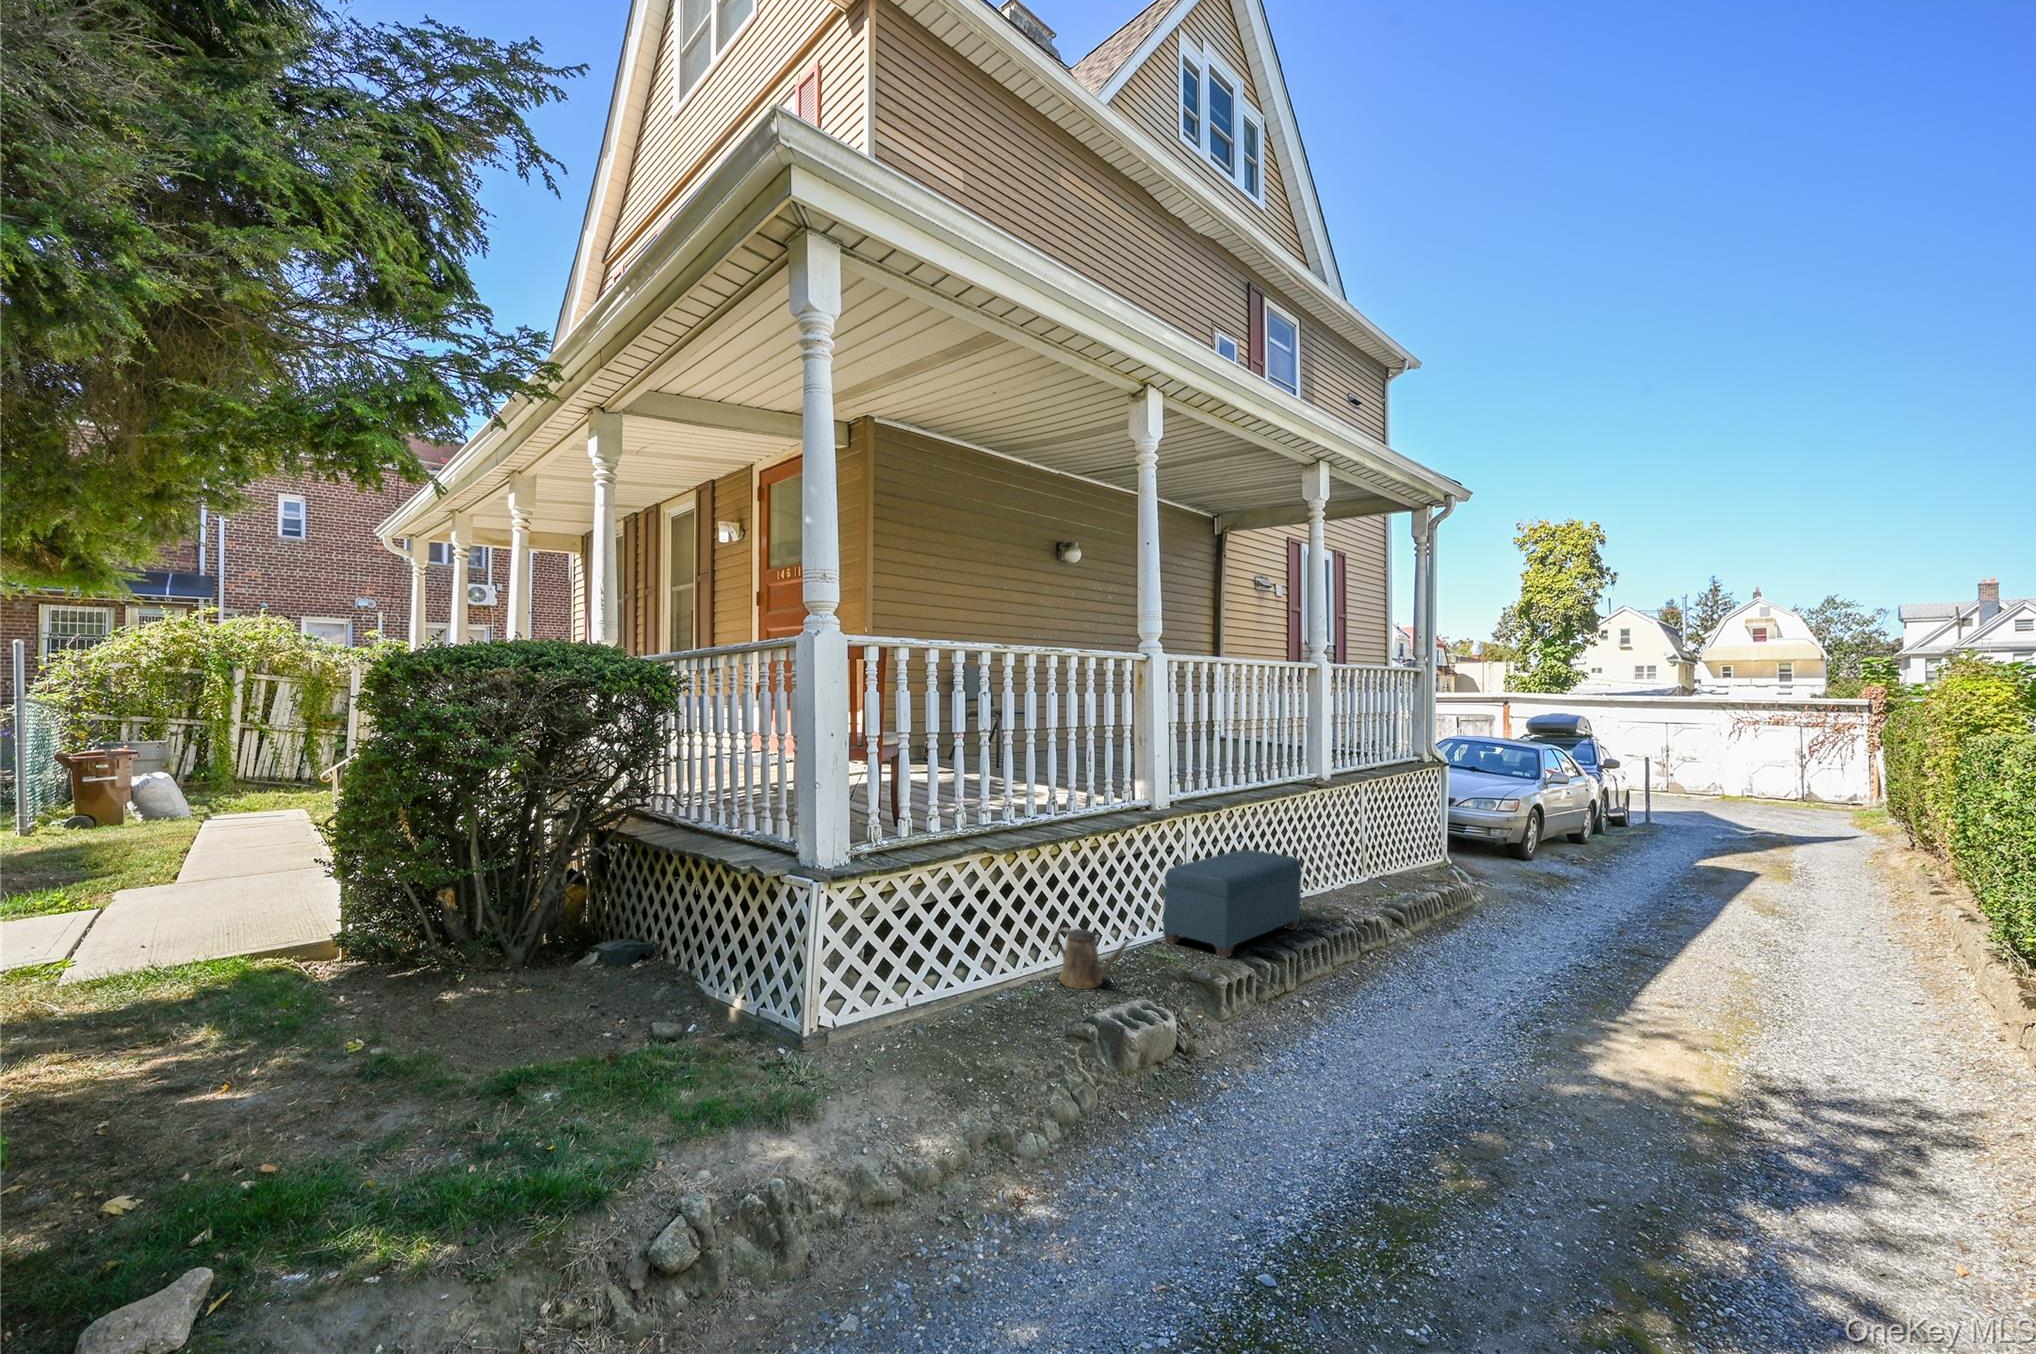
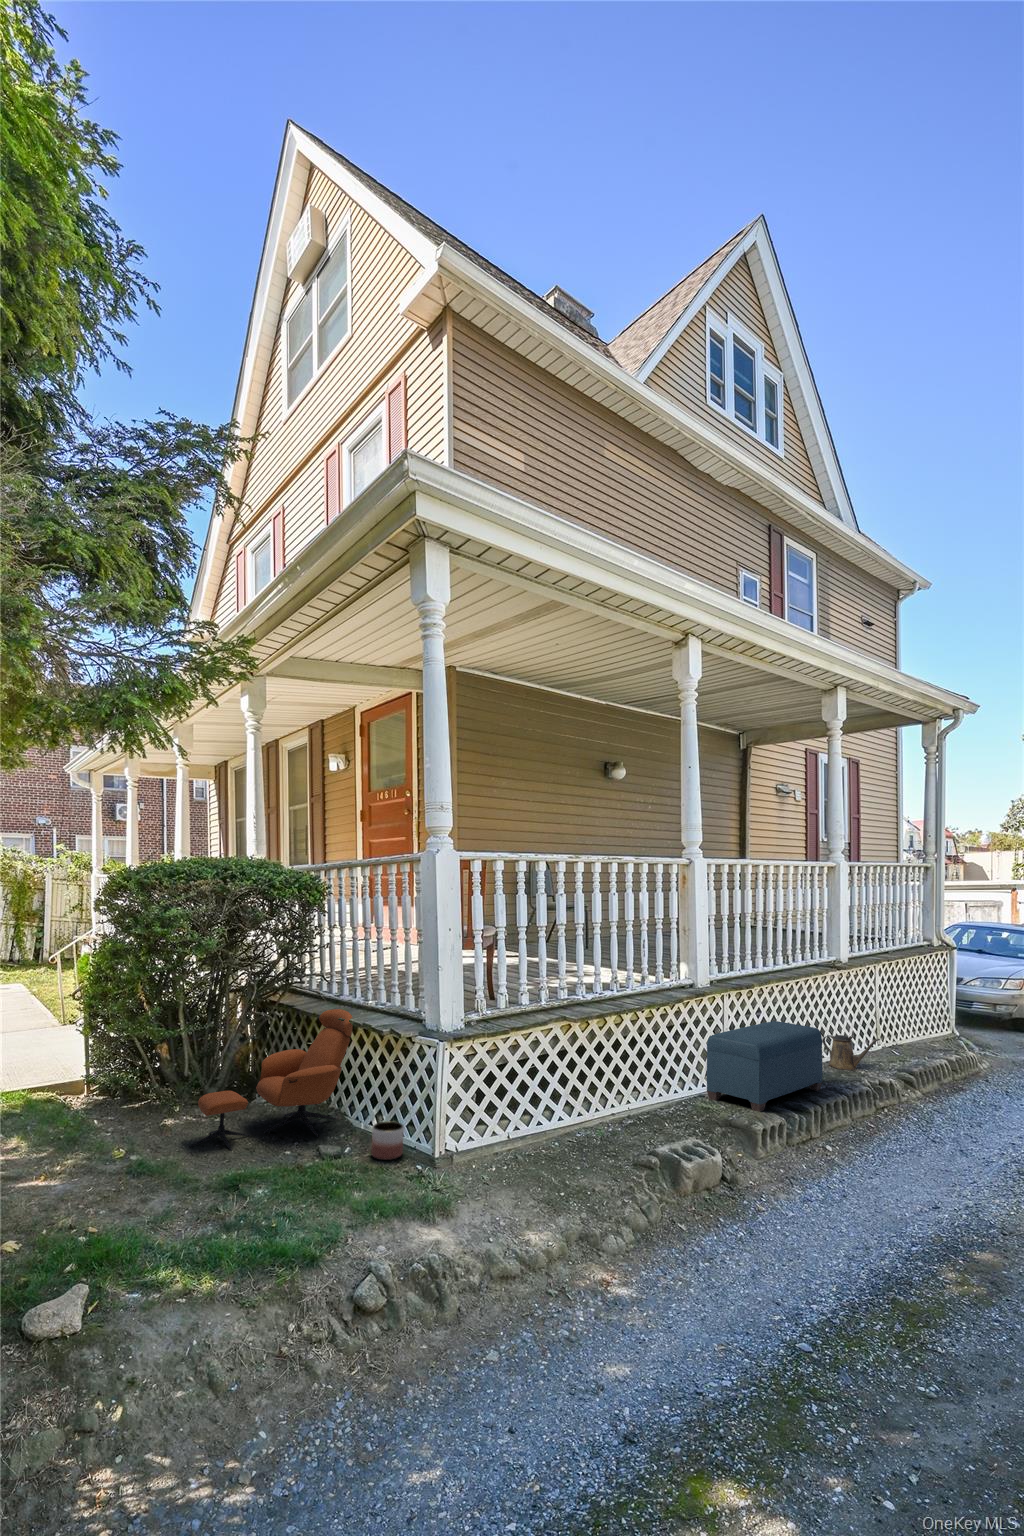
lounge chair: none [471,841,705,1030] -> present [189,1009,353,1150]
watering can: present [1054,928,1133,989] -> present [822,1035,880,1070]
planter: none [721,986,765,1037] -> present [371,1121,404,1160]

